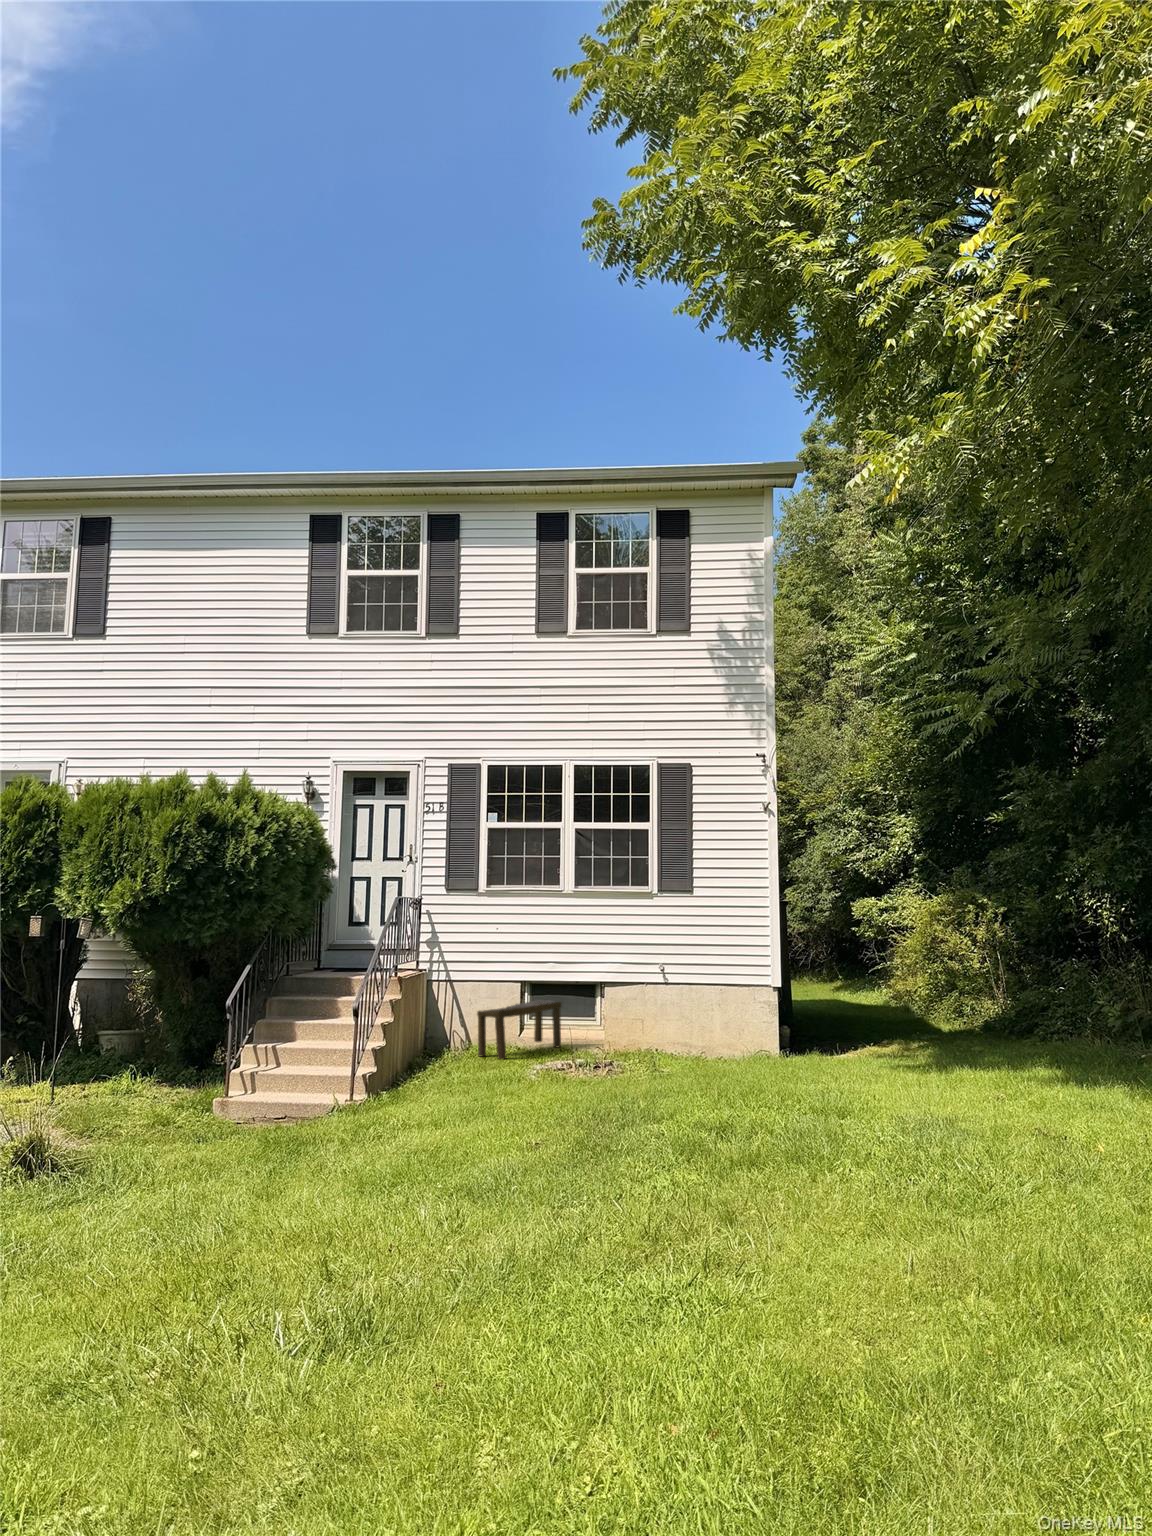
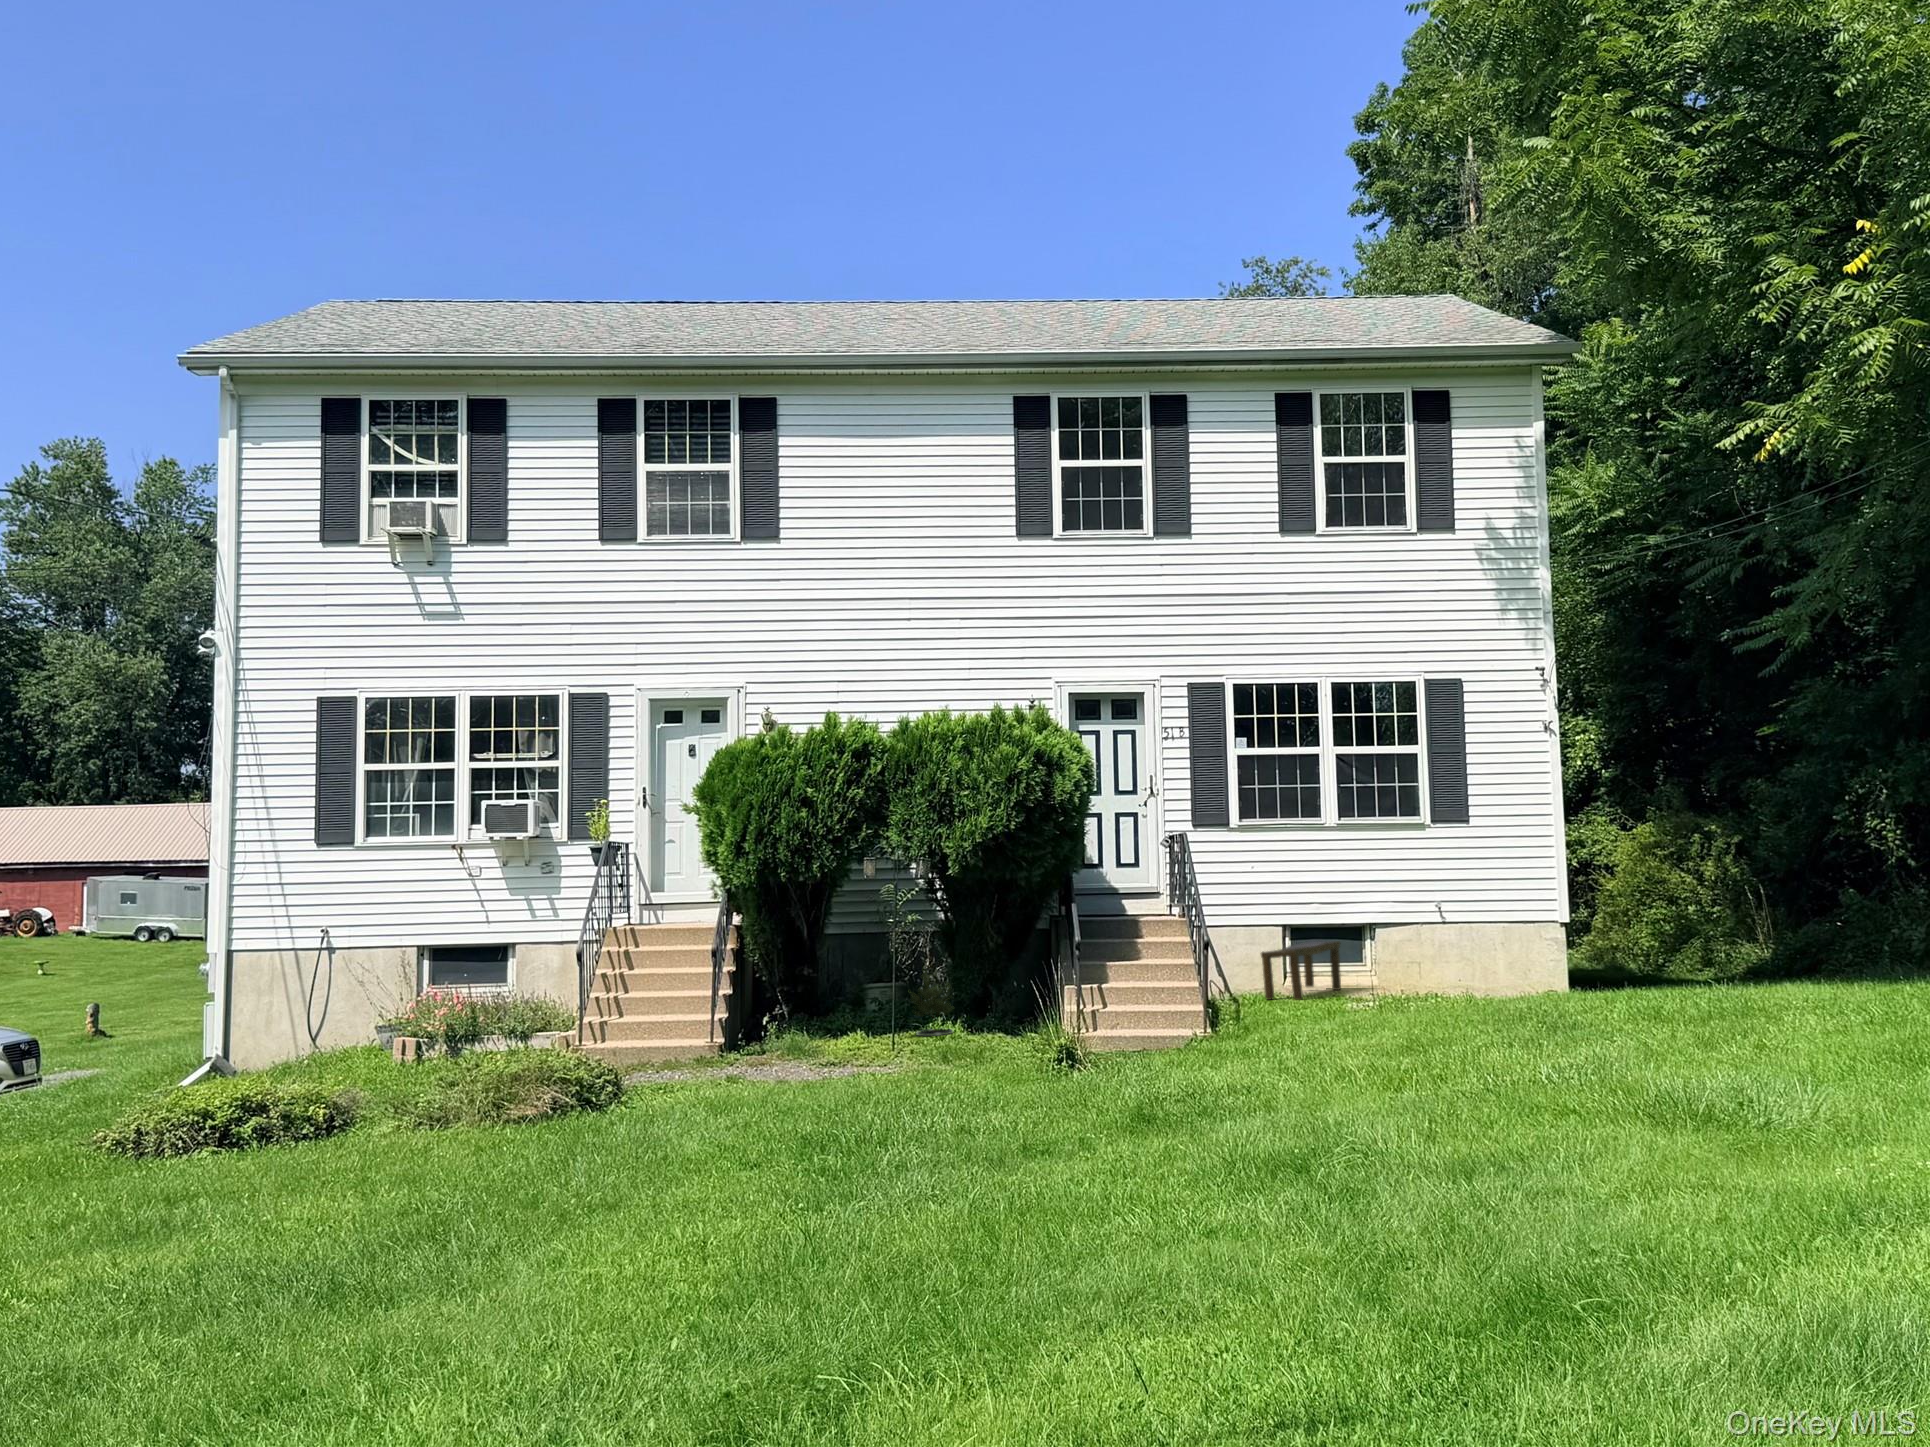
potted tree: none [115,1017,163,1086] -> present [908,967,954,1036]

